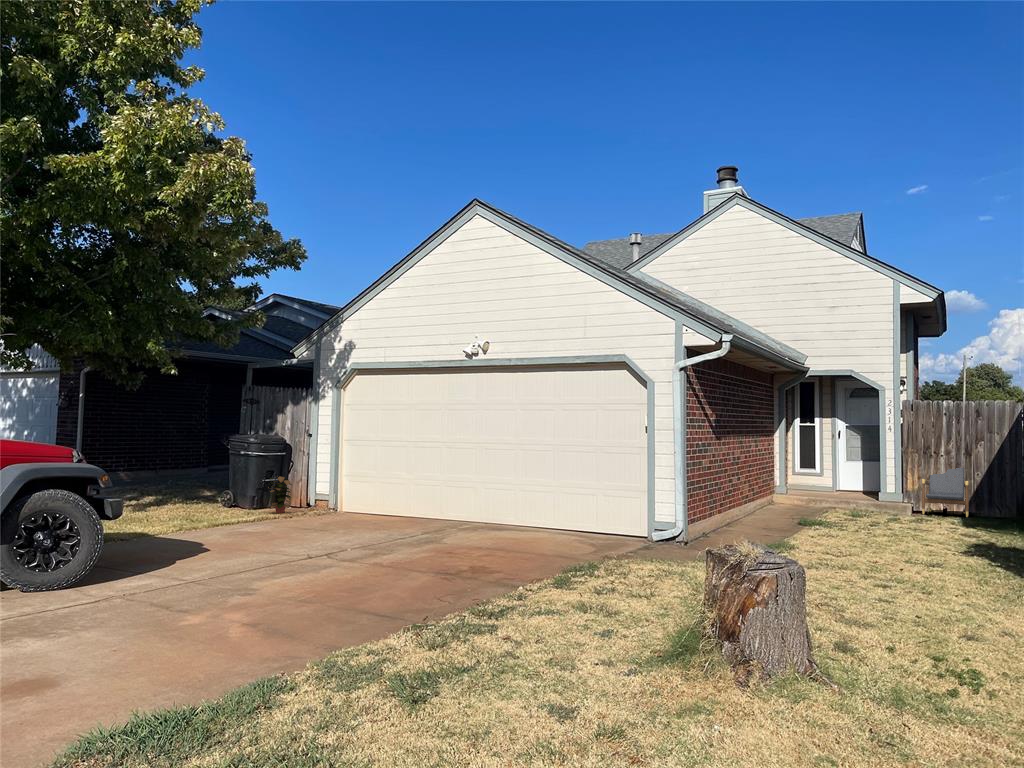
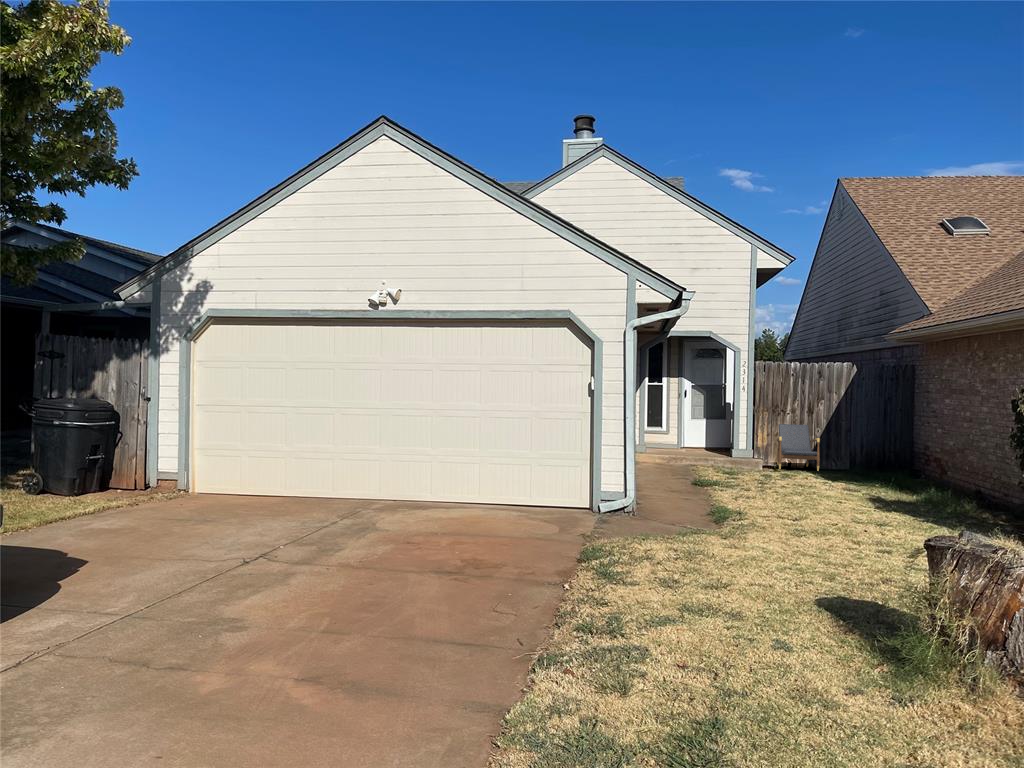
decorative plant: present [268,476,292,513] -> none [88,453,127,500]

